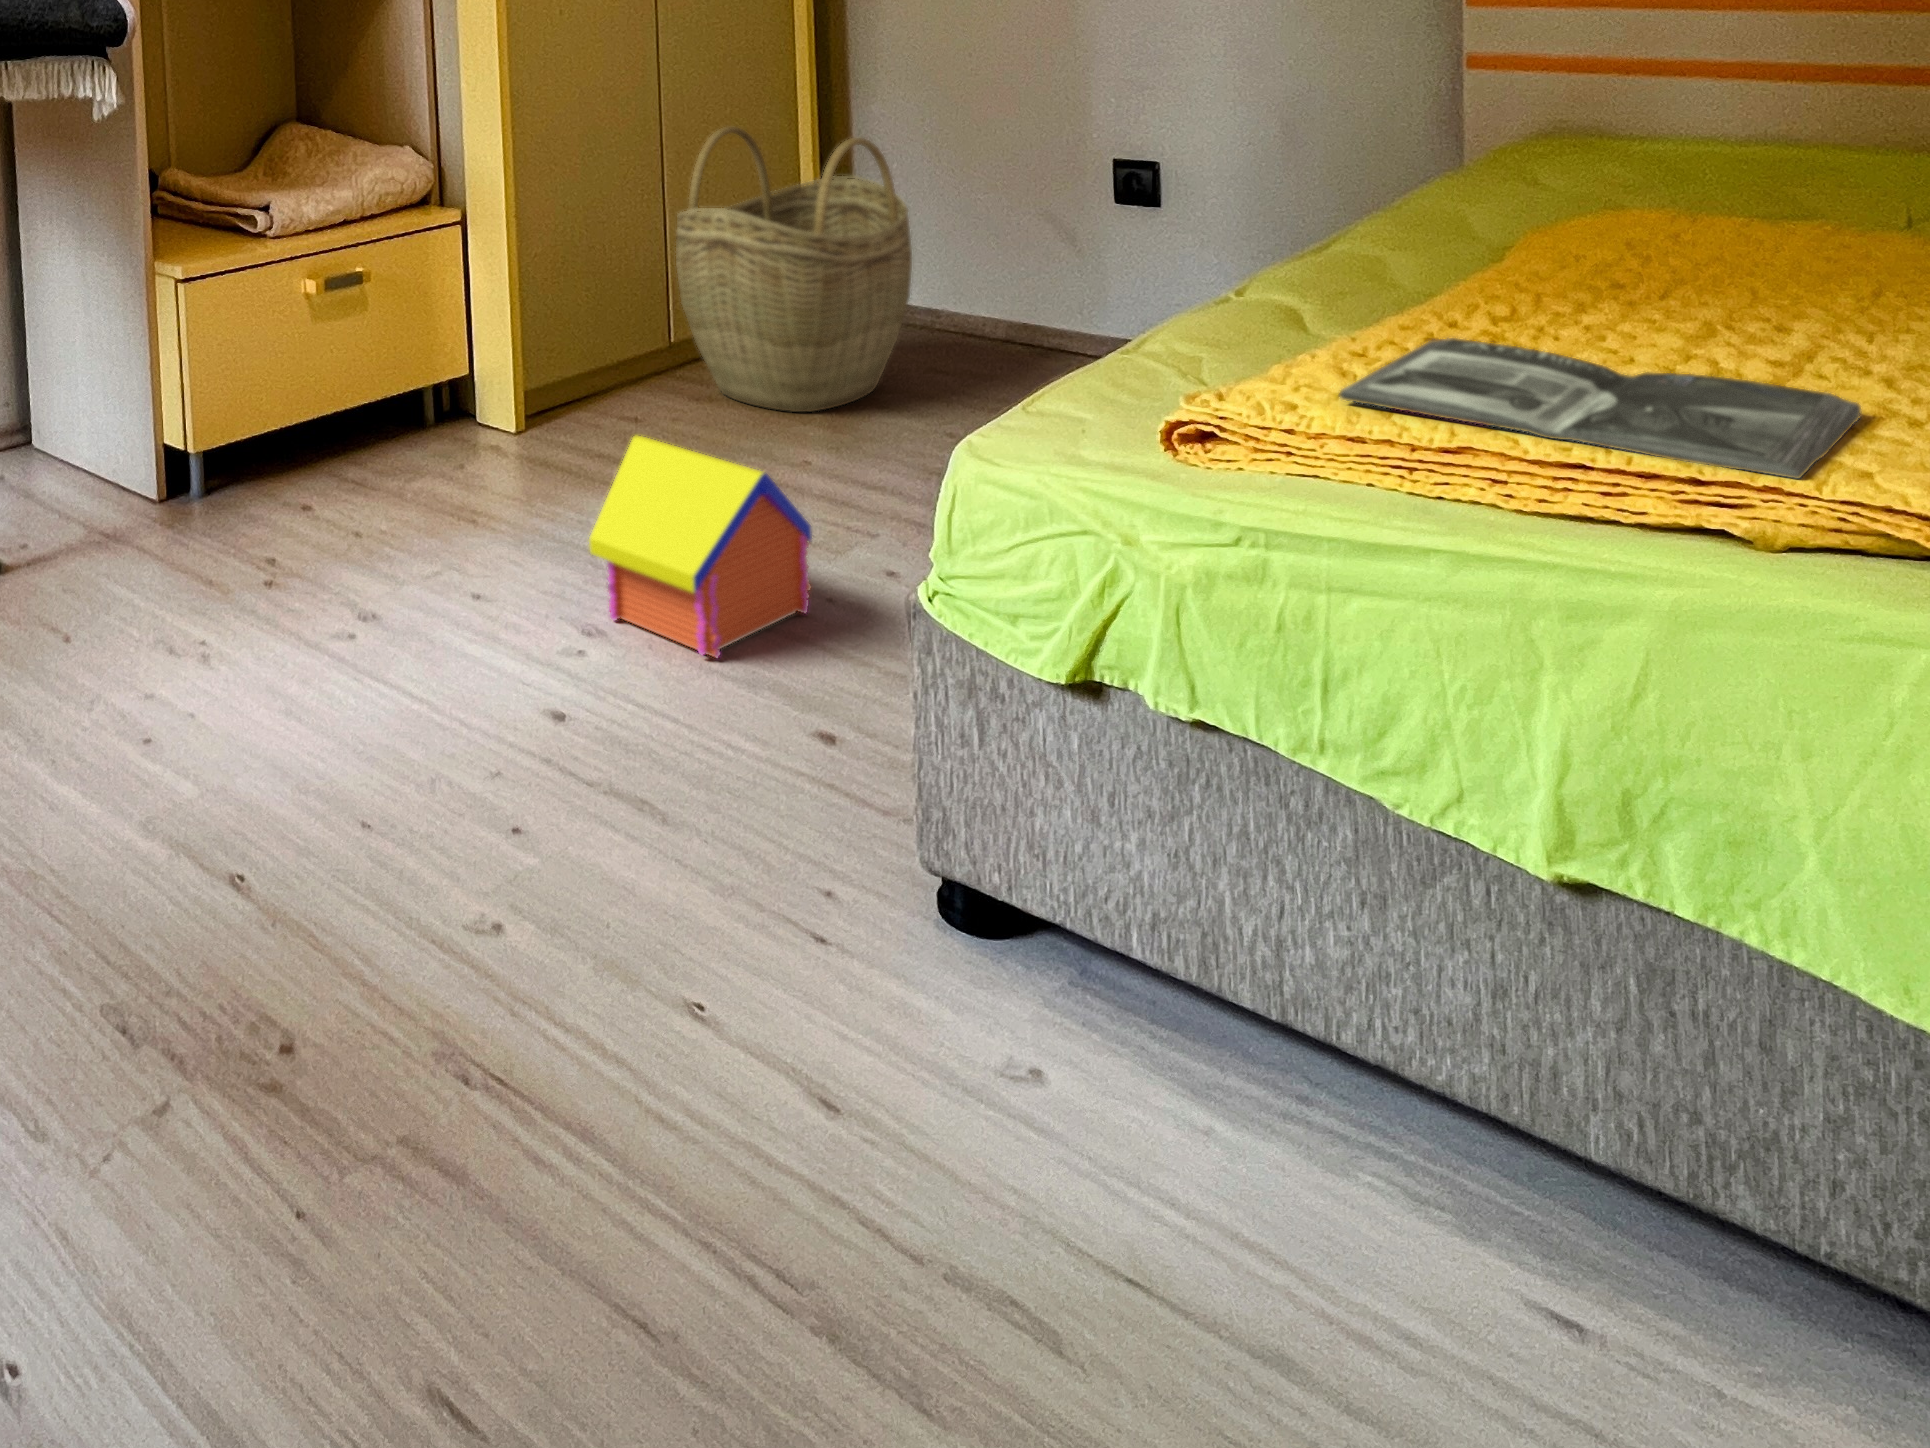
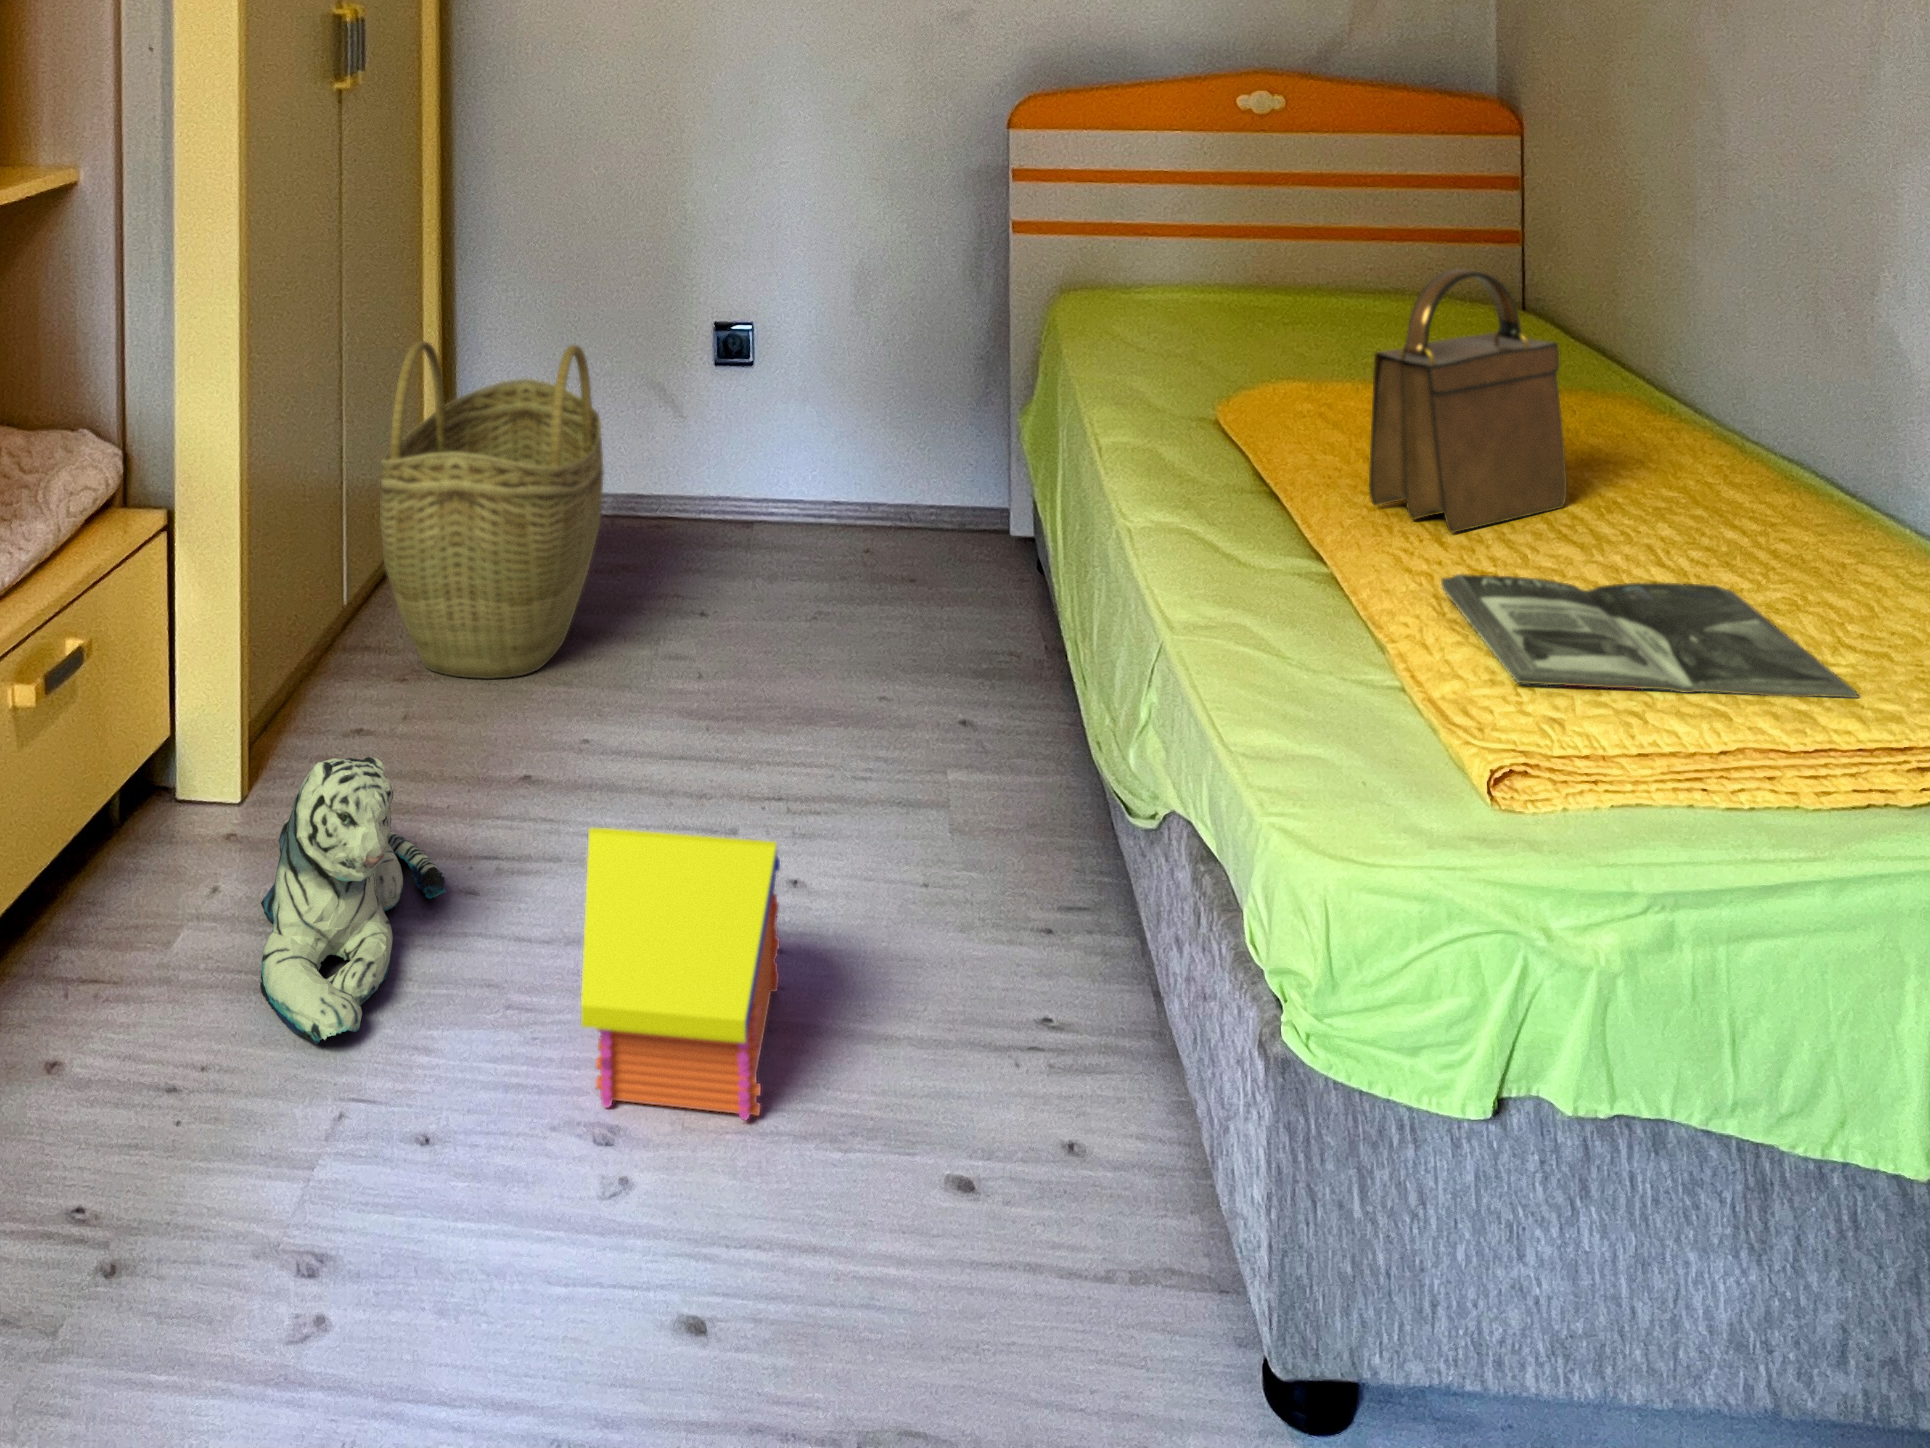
handbag: none [1514,40,1845,341] -> present [1369,269,1567,533]
plush toy: none [446,369,613,540] -> present [260,757,446,1044]

